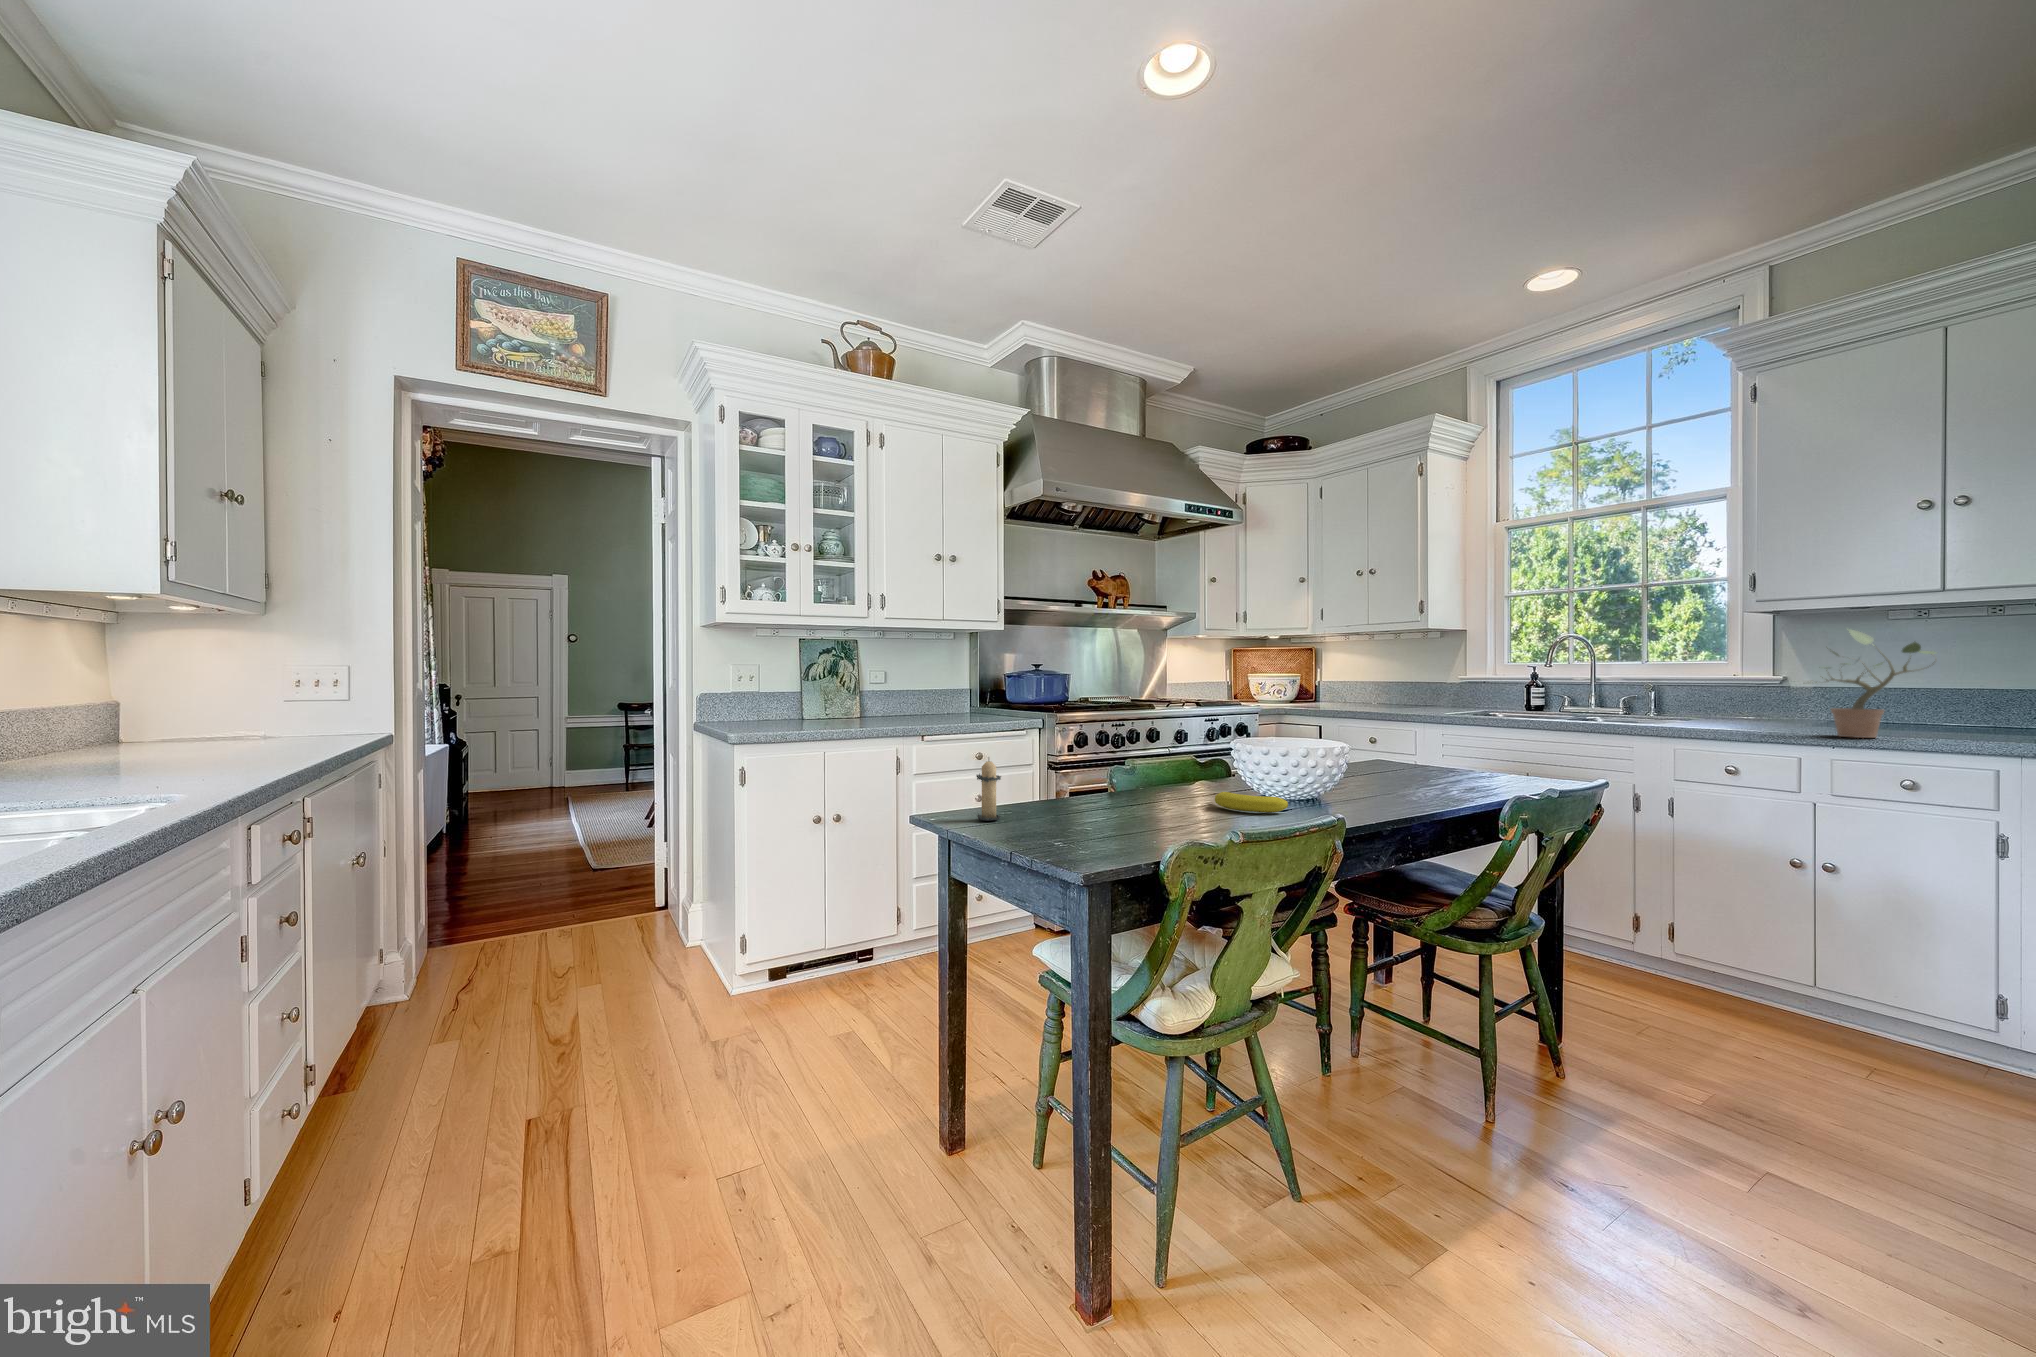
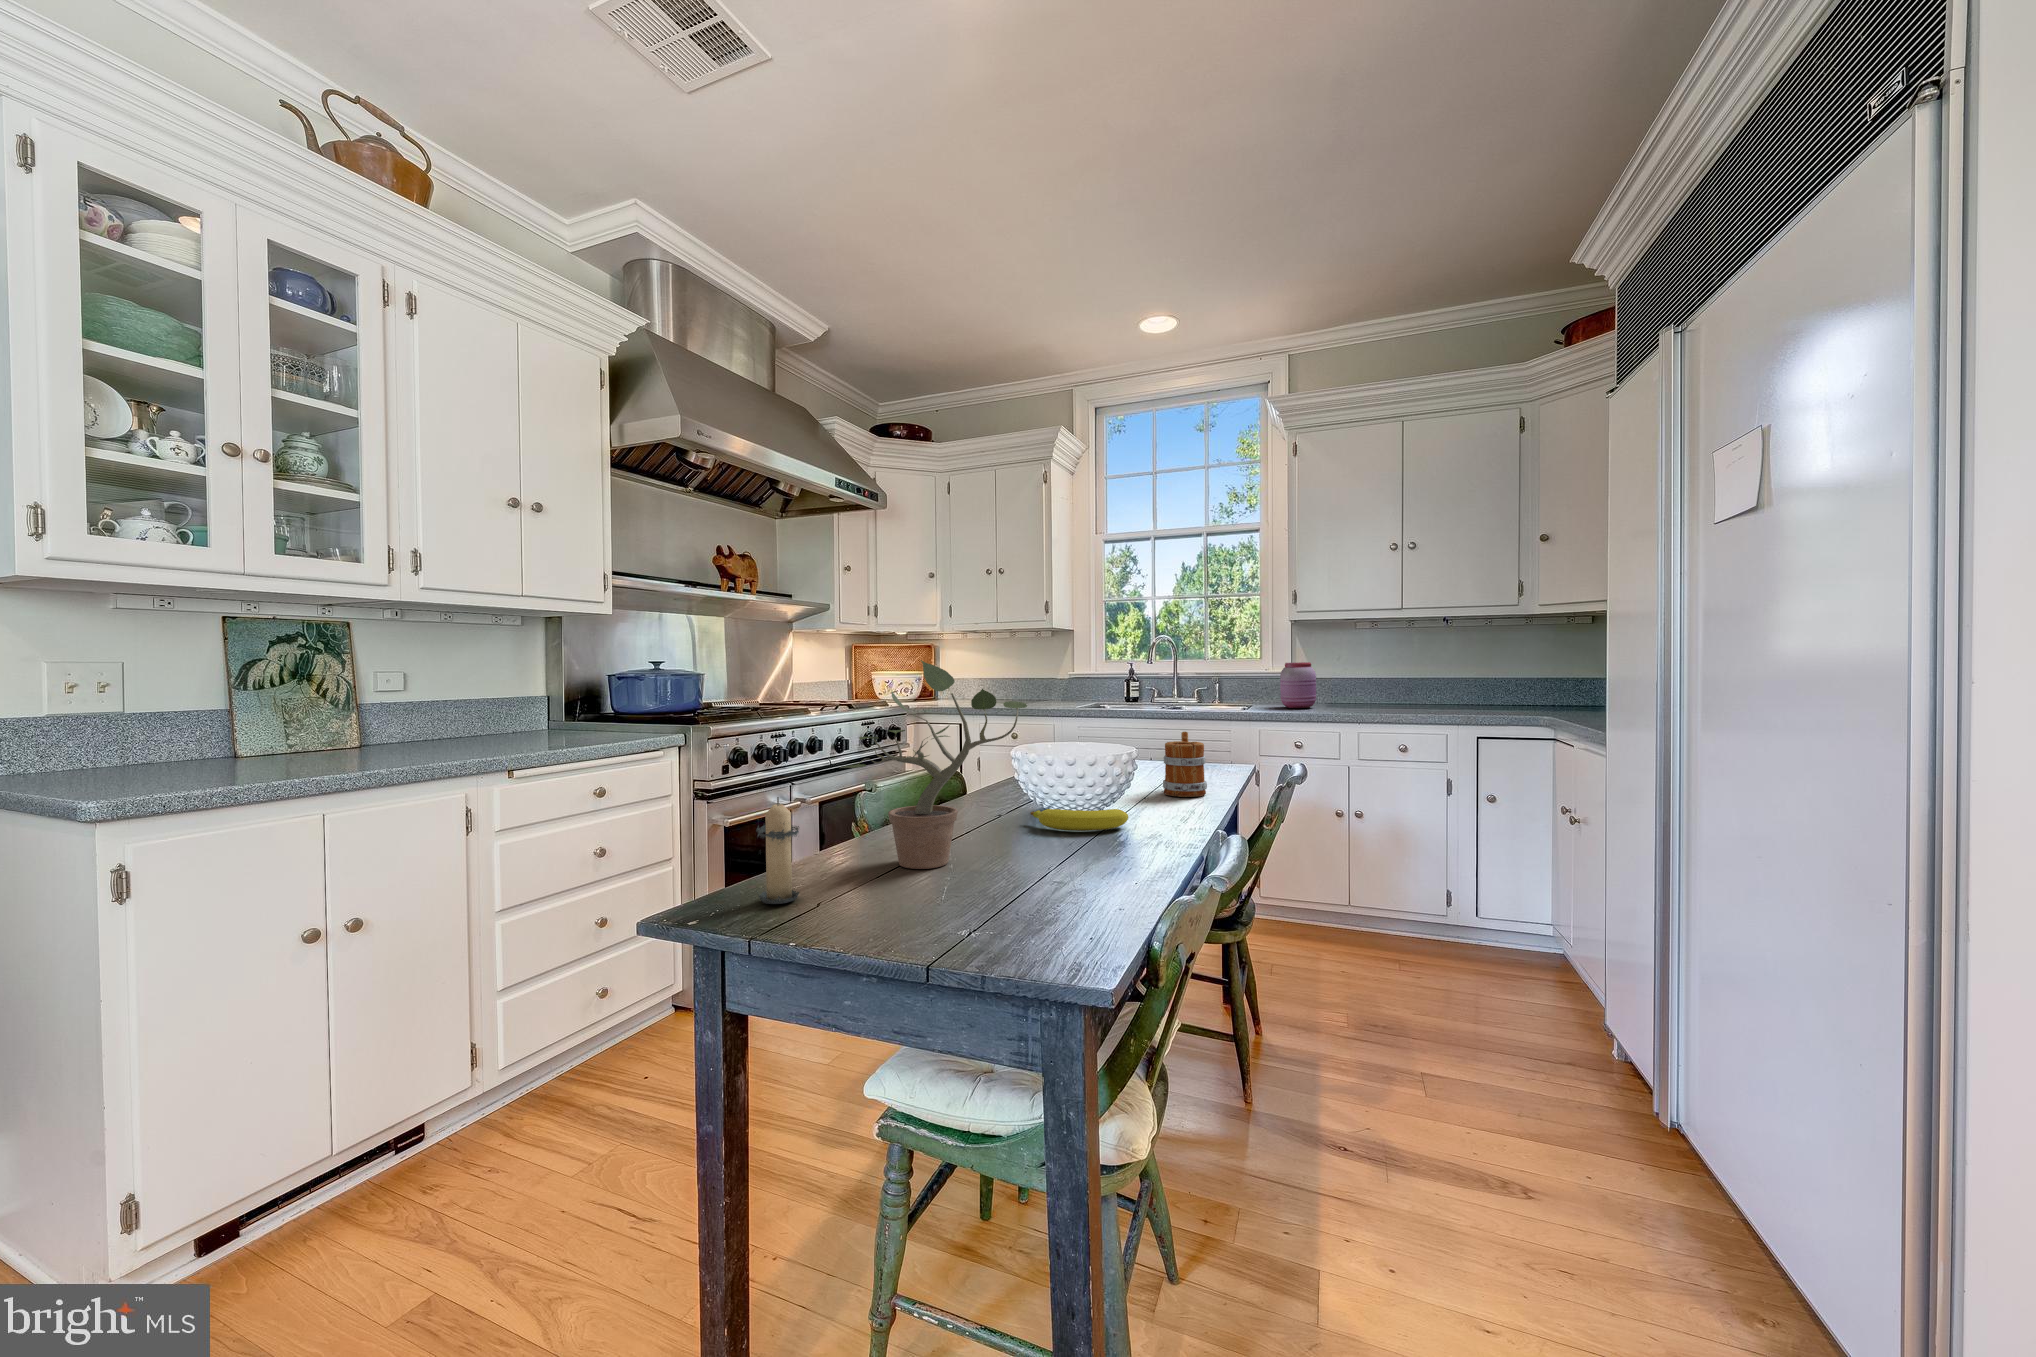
potted plant: present [1816,630,1936,738] -> present [840,660,1027,869]
jar: none [1705,671,1762,728] -> present [1280,662,1316,708]
mug: none [1379,740,1427,801] -> present [1163,732,1207,797]

